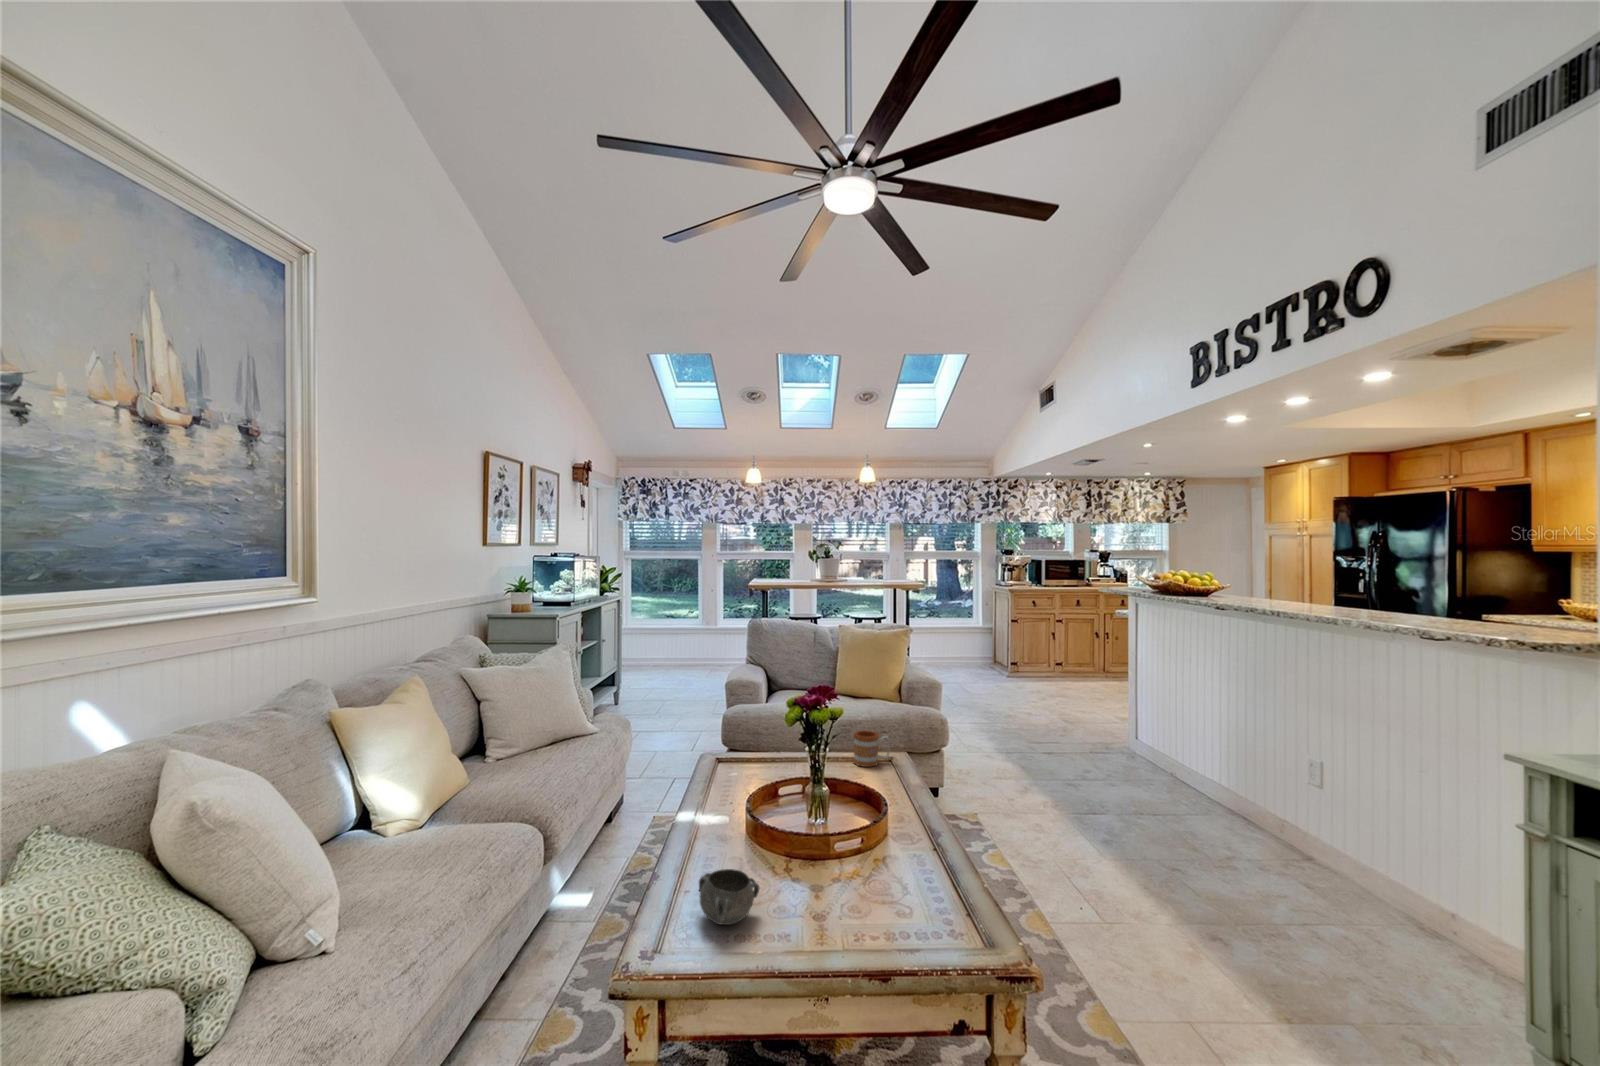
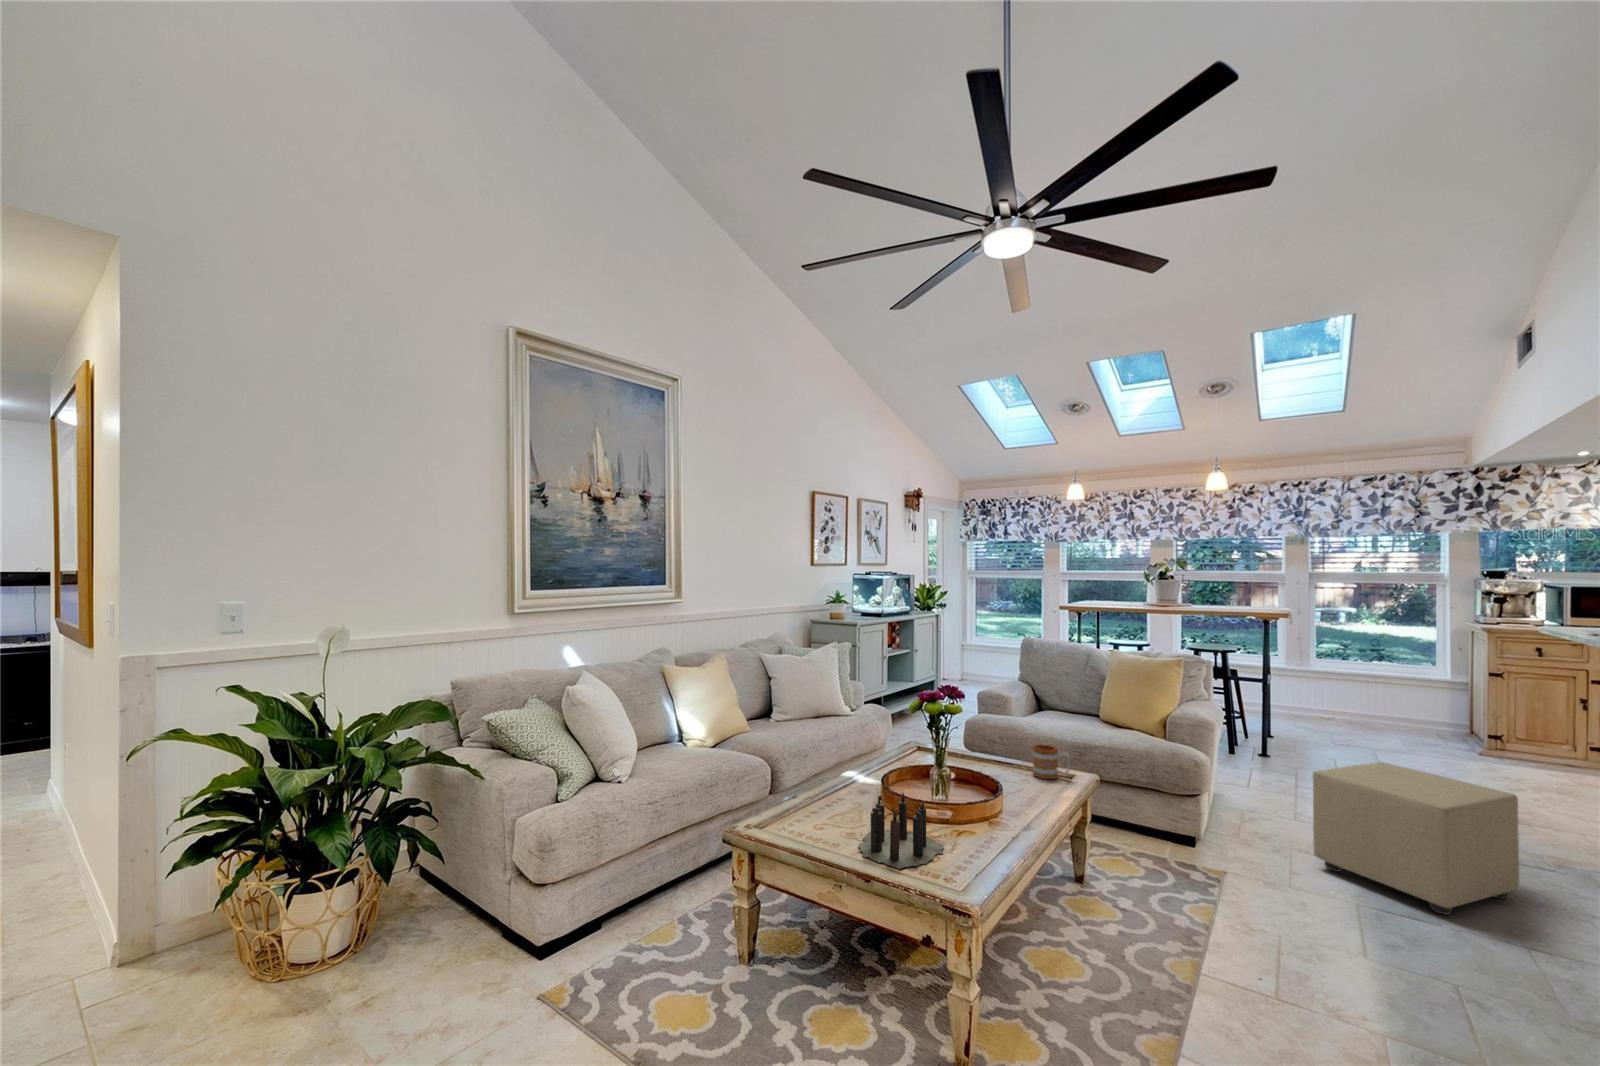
ottoman: none [1017,696,1124,806] -> present [1313,762,1519,914]
candle: none [799,835,945,945] -> present [859,793,944,869]
decorative bowl: present [699,869,760,925] -> none [792,794,833,830]

